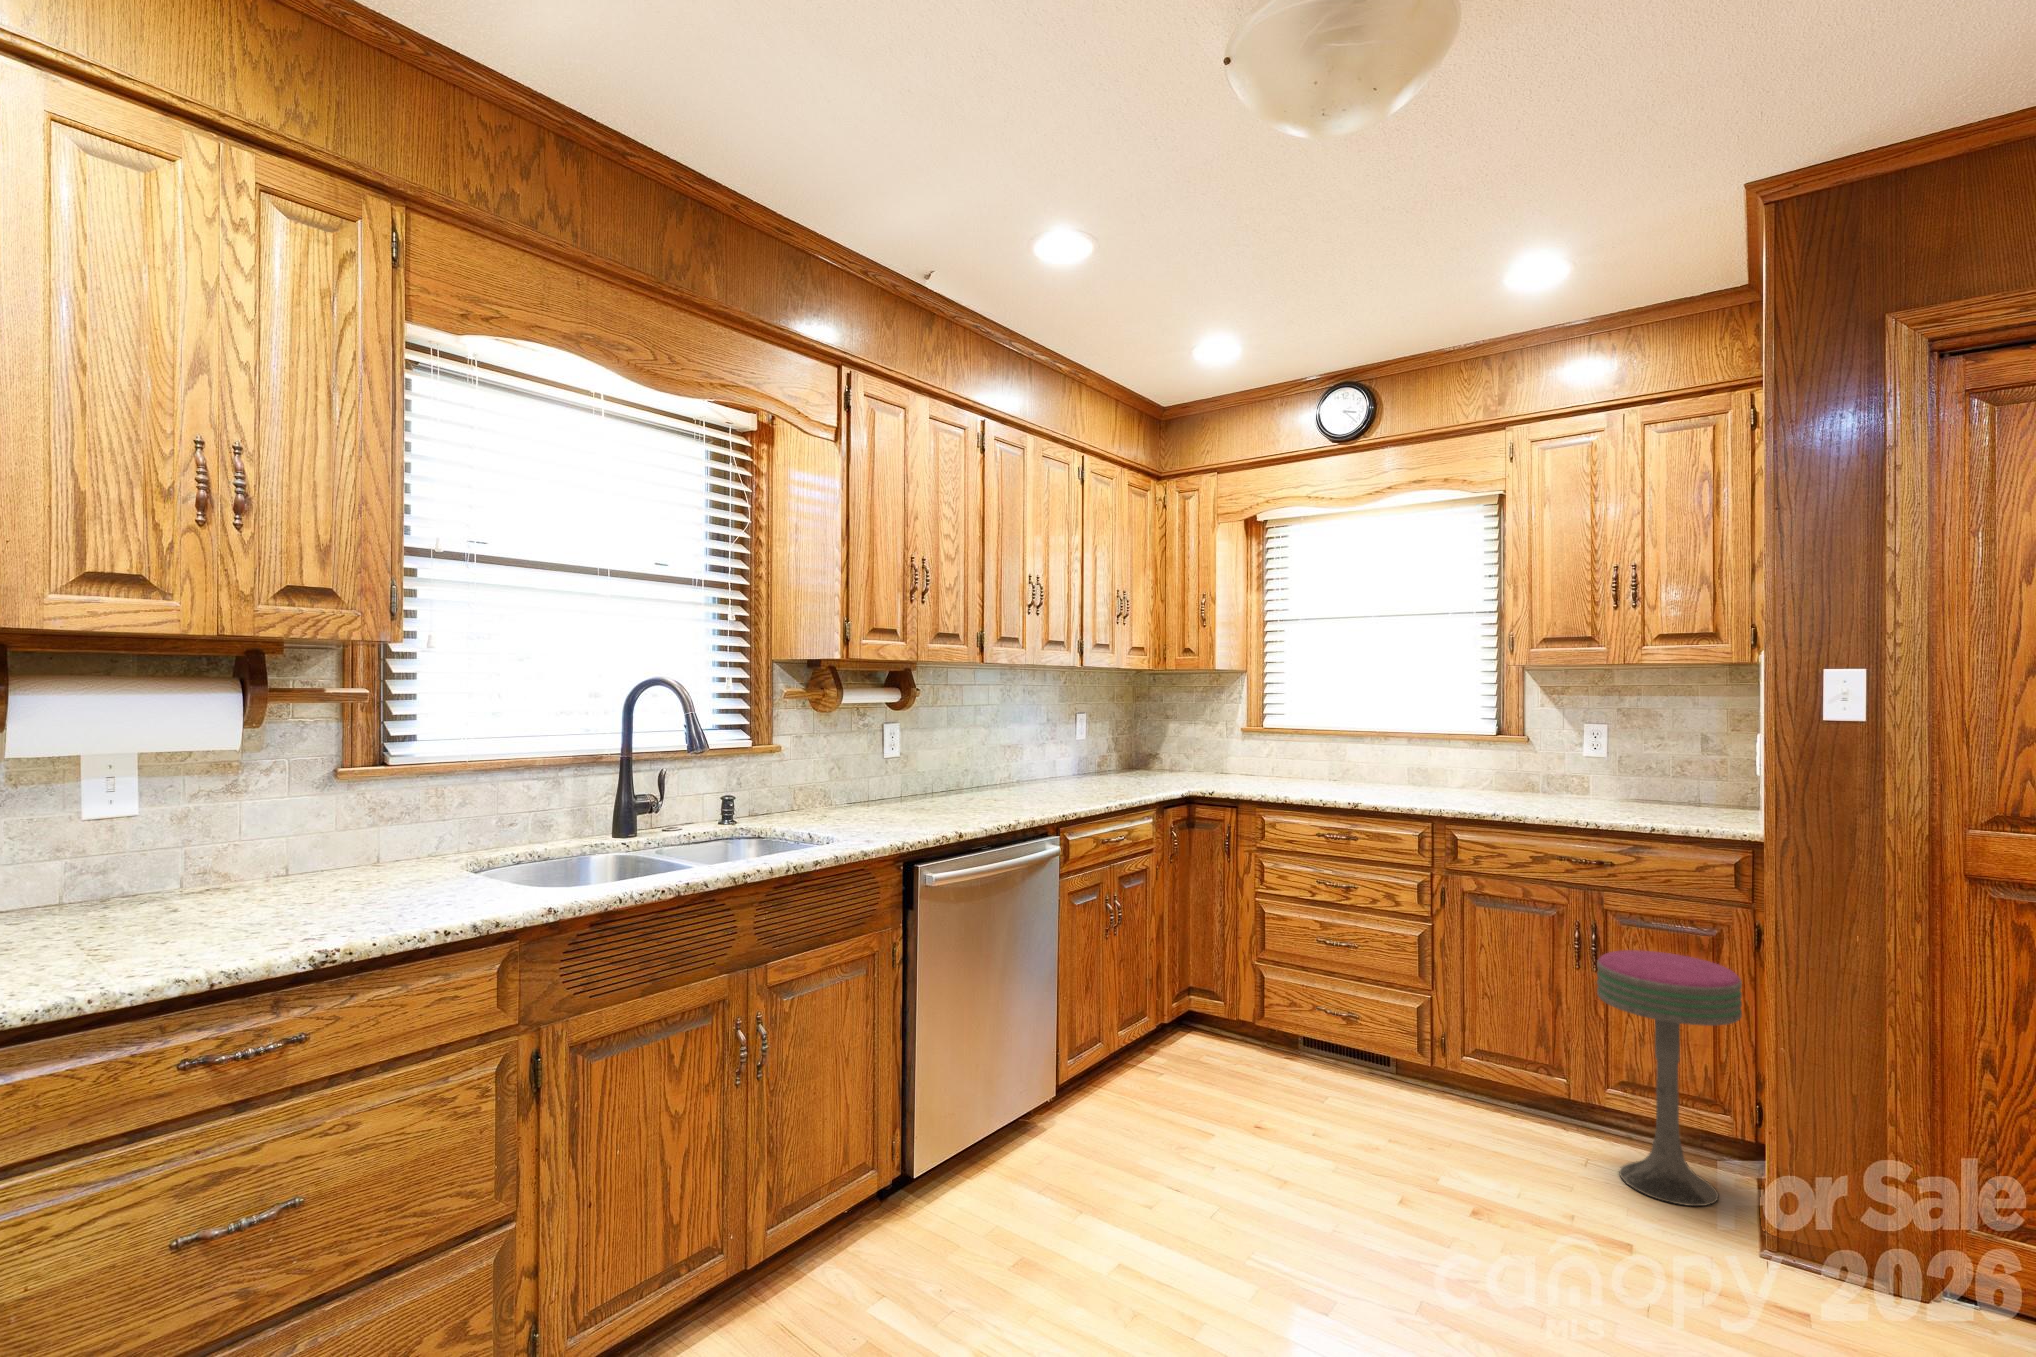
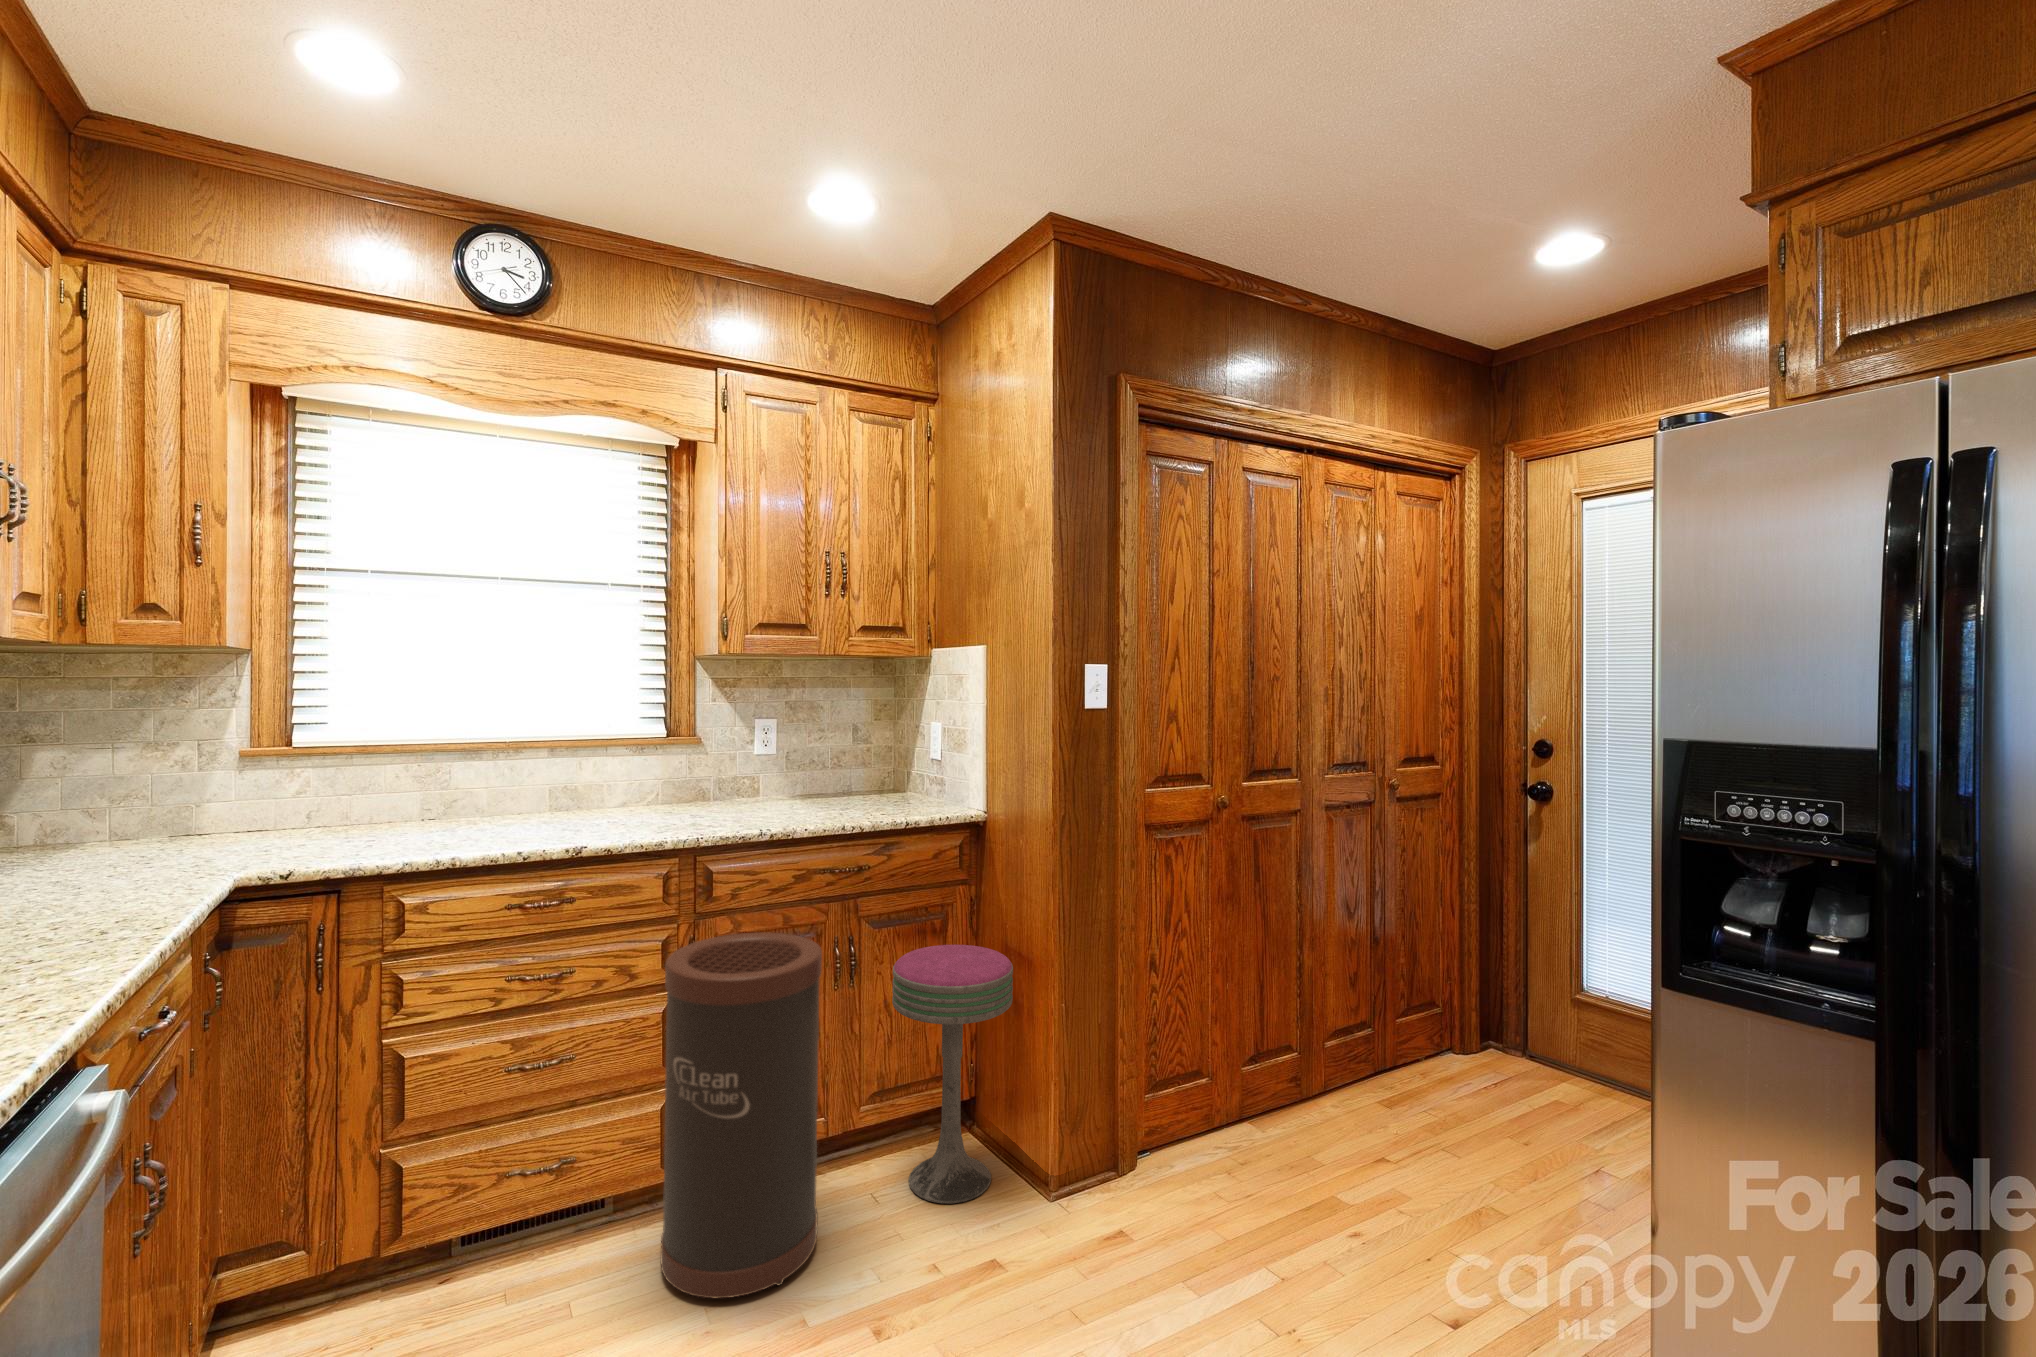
trash can: none [1384,885,1509,1153] -> present [661,933,822,1298]

